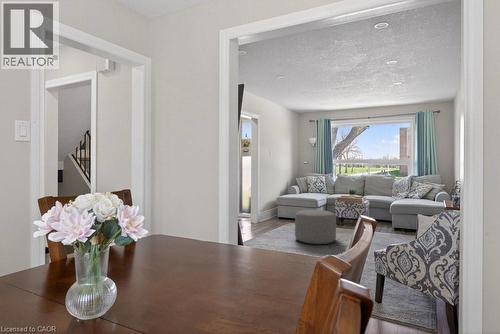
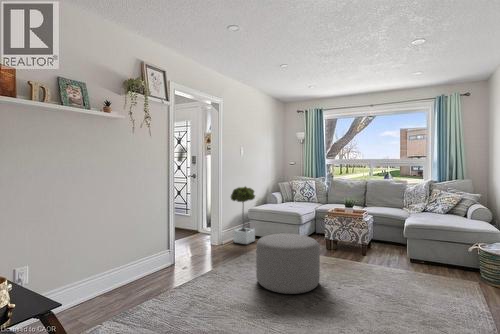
potted tree: none [265,180,283,222] -> present [231,187,255,244]

